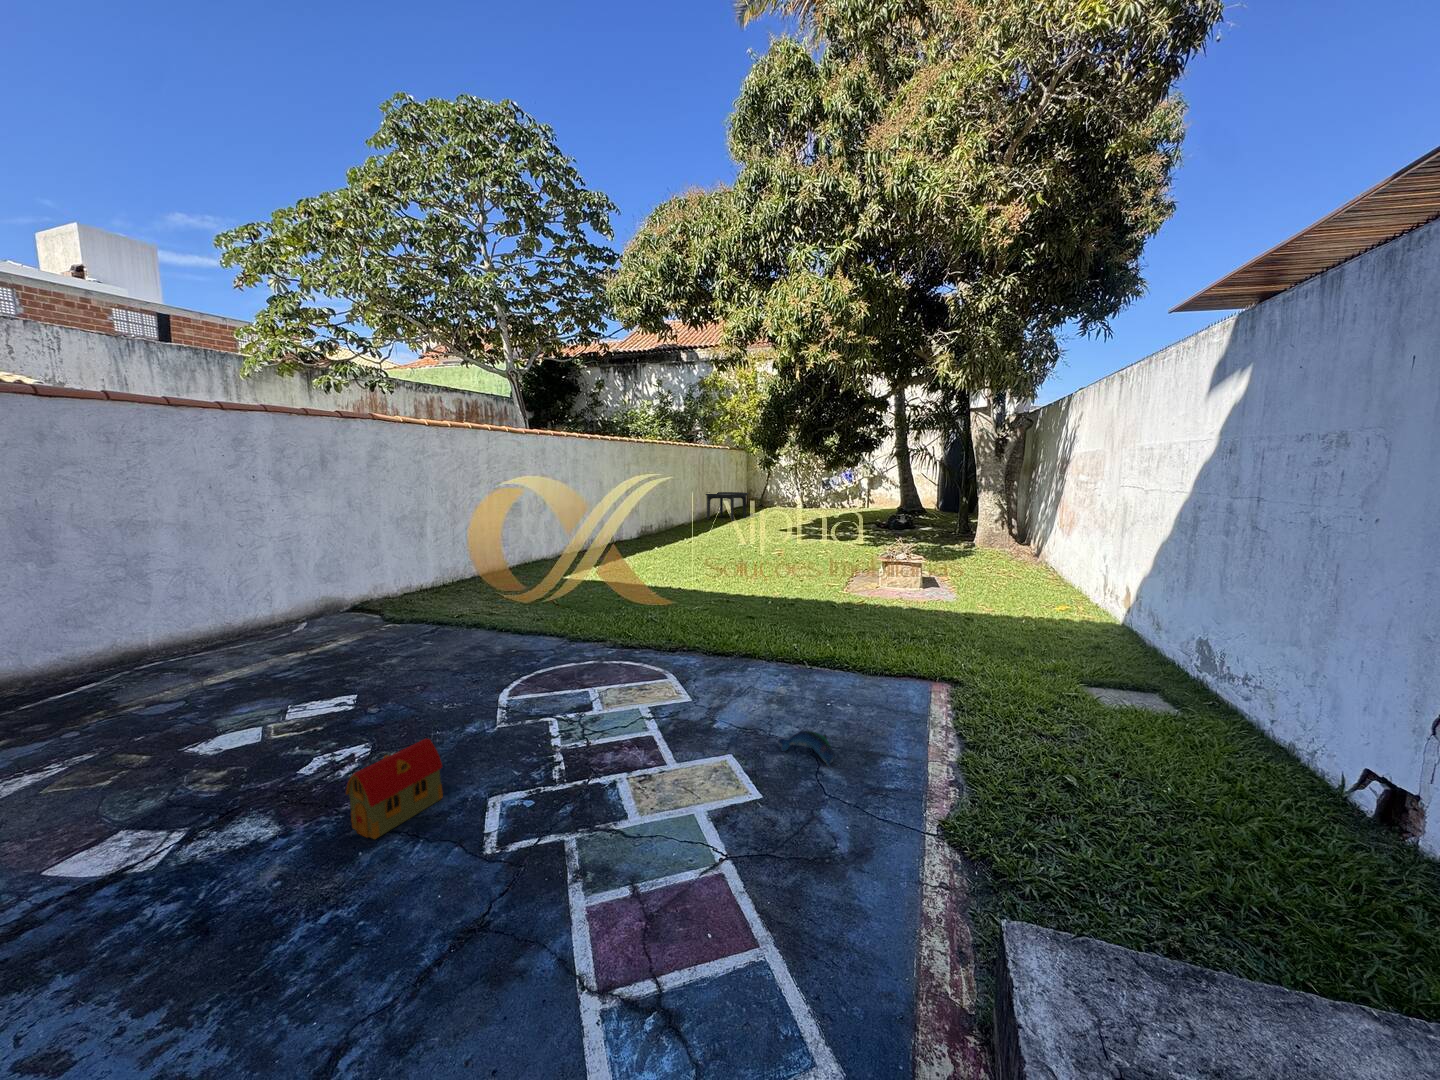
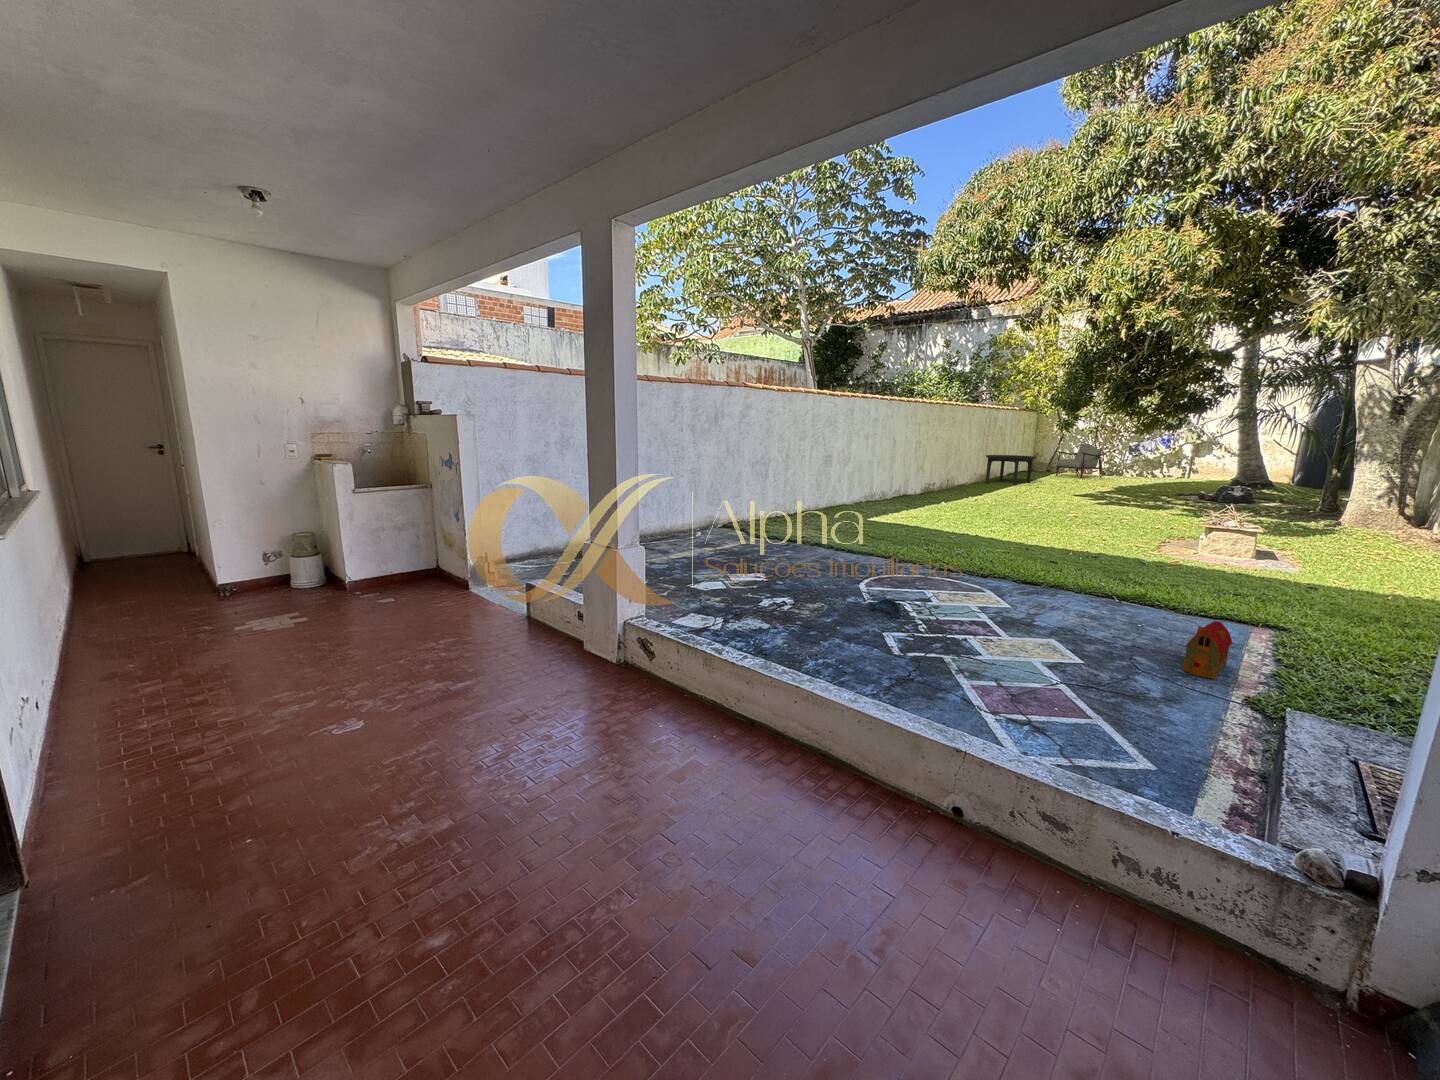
chair: none [767,478,805,511] -> present [1056,444,1104,478]
plush toy: present [778,731,834,767] -> present [869,600,900,619]
toy house: present [346,738,443,839] -> present [1183,621,1232,679]

